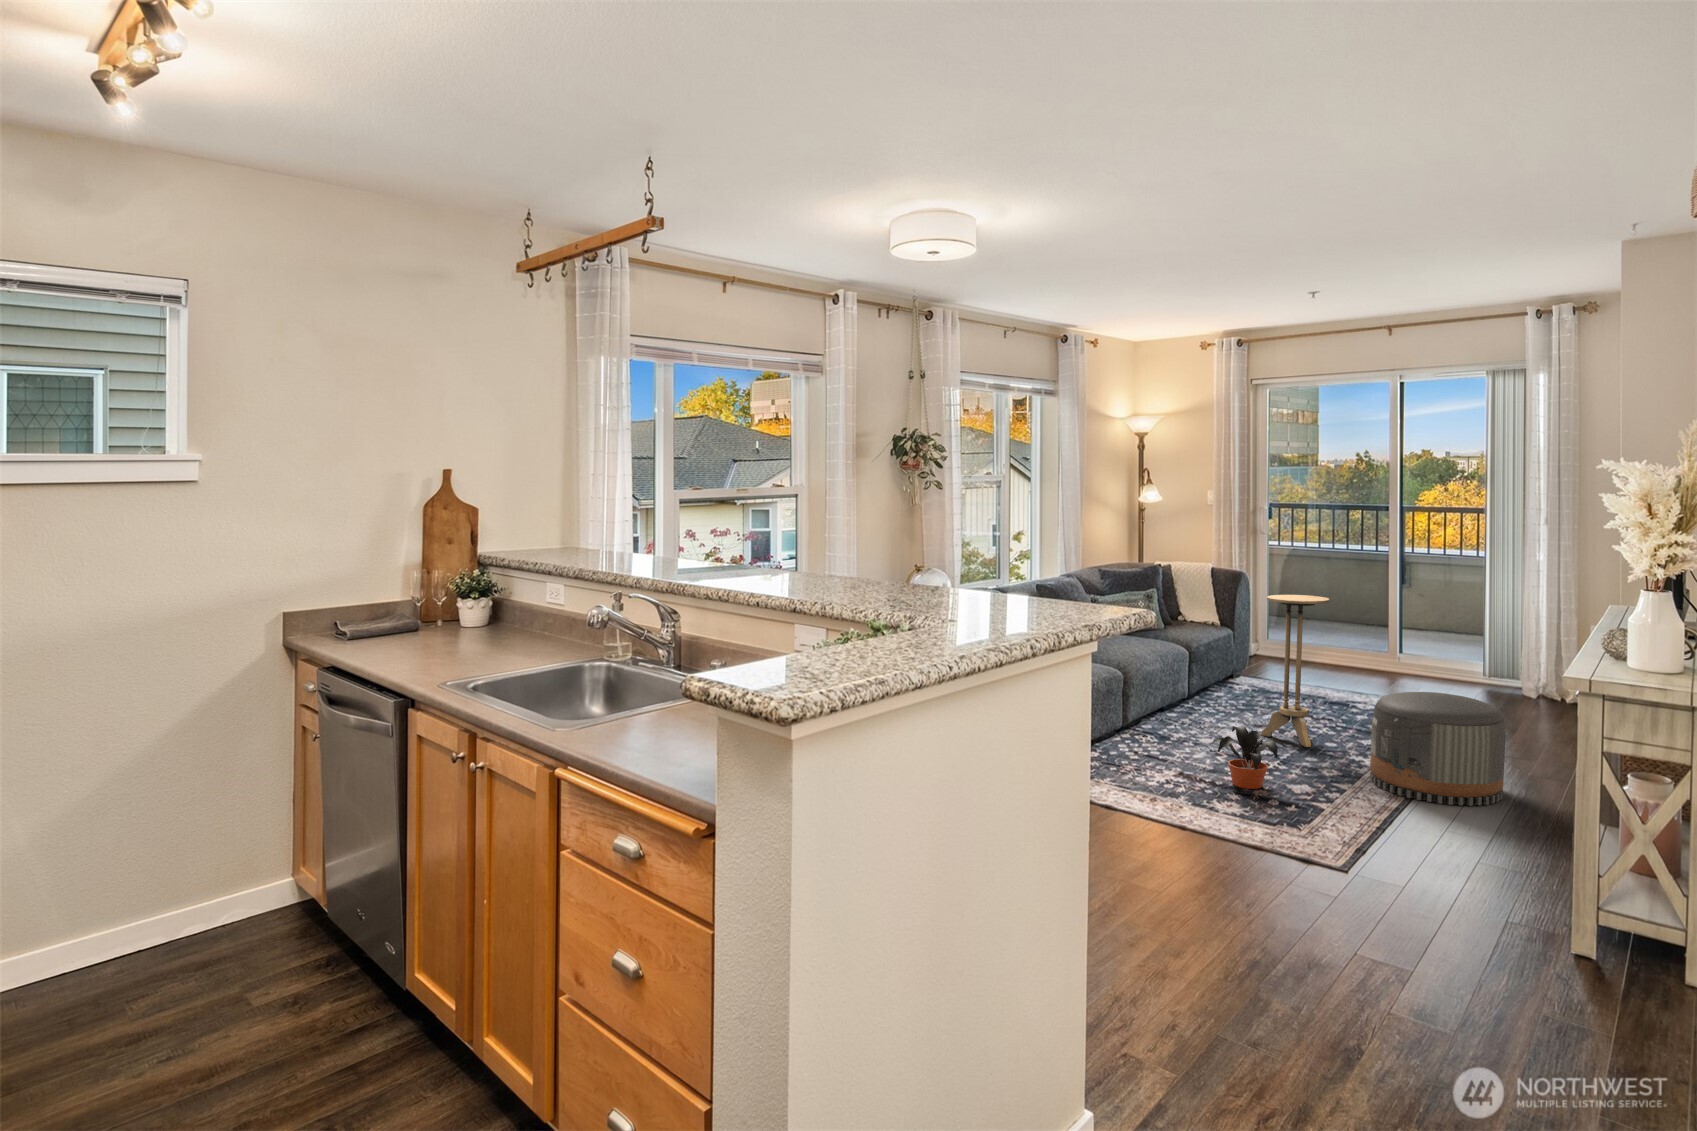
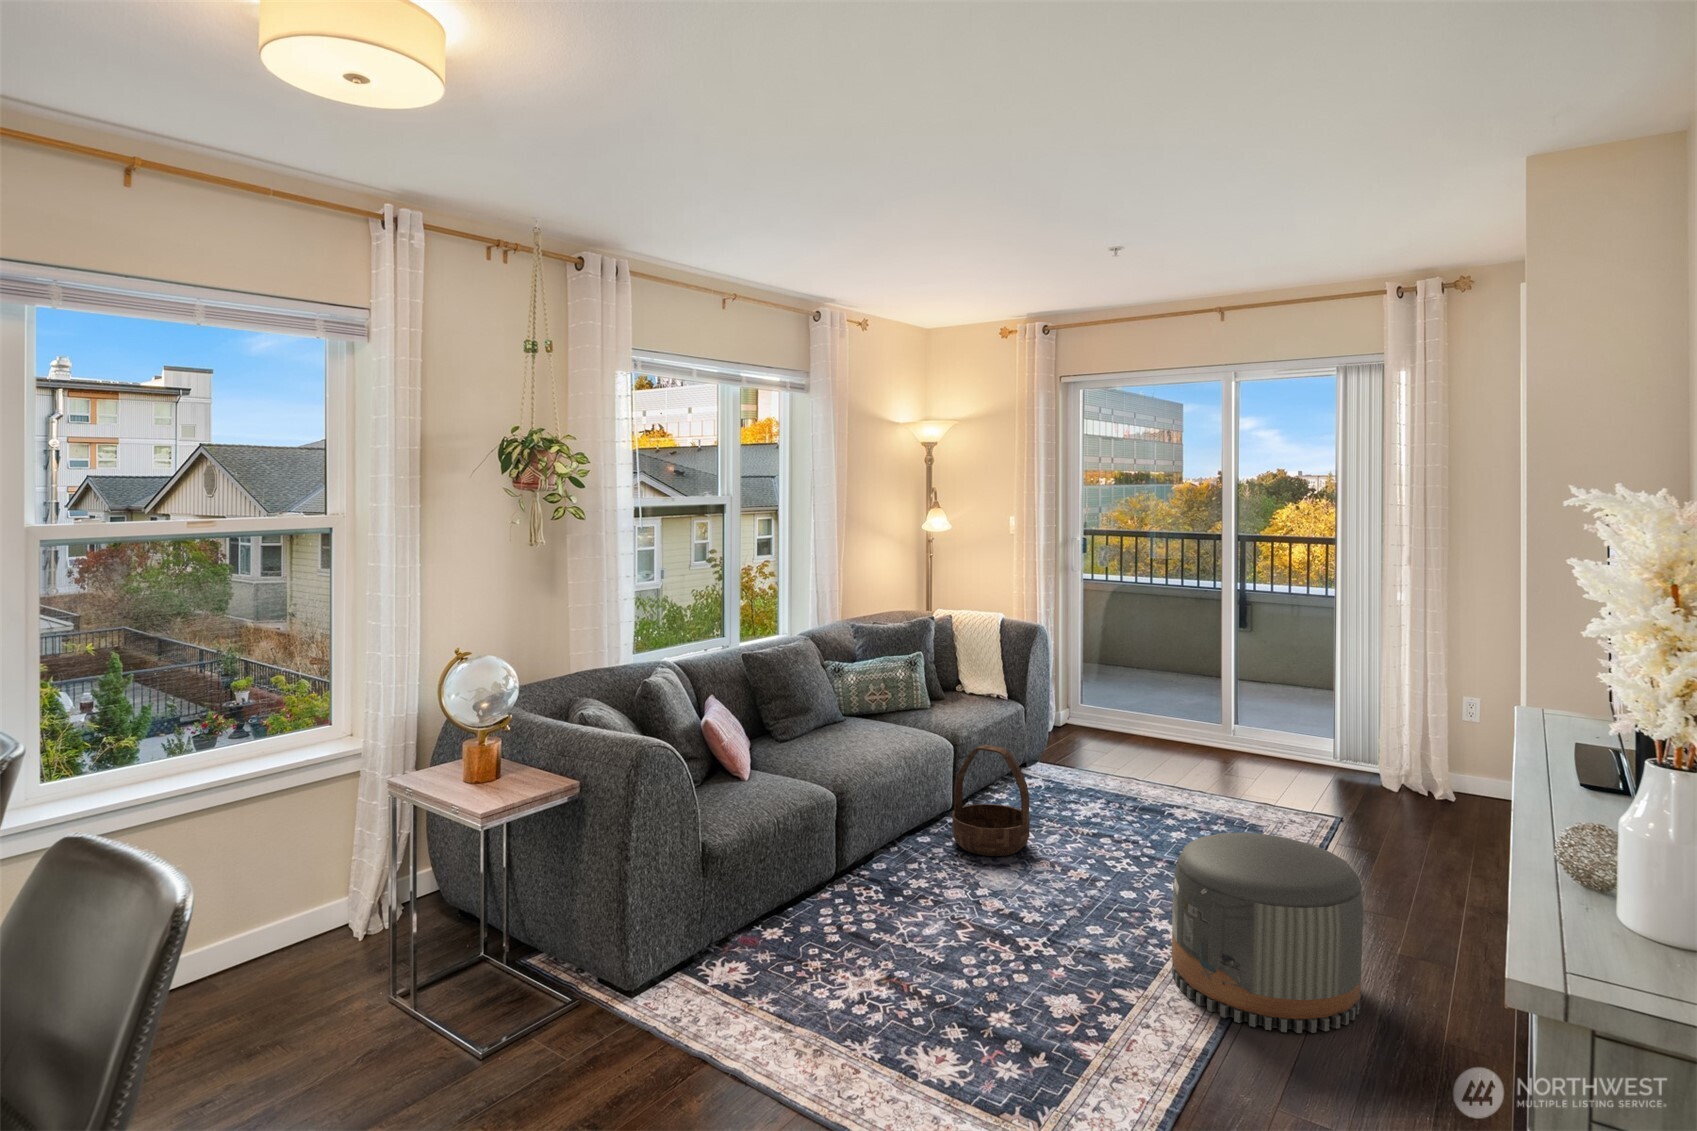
side table: present [1261,595,1329,747] -> none [1035,674,1124,902]
basket: none [1194,648,1252,724] -> present [952,745,1030,856]
potted plant: present [1210,726,1286,789] -> none [927,897,1044,1008]

